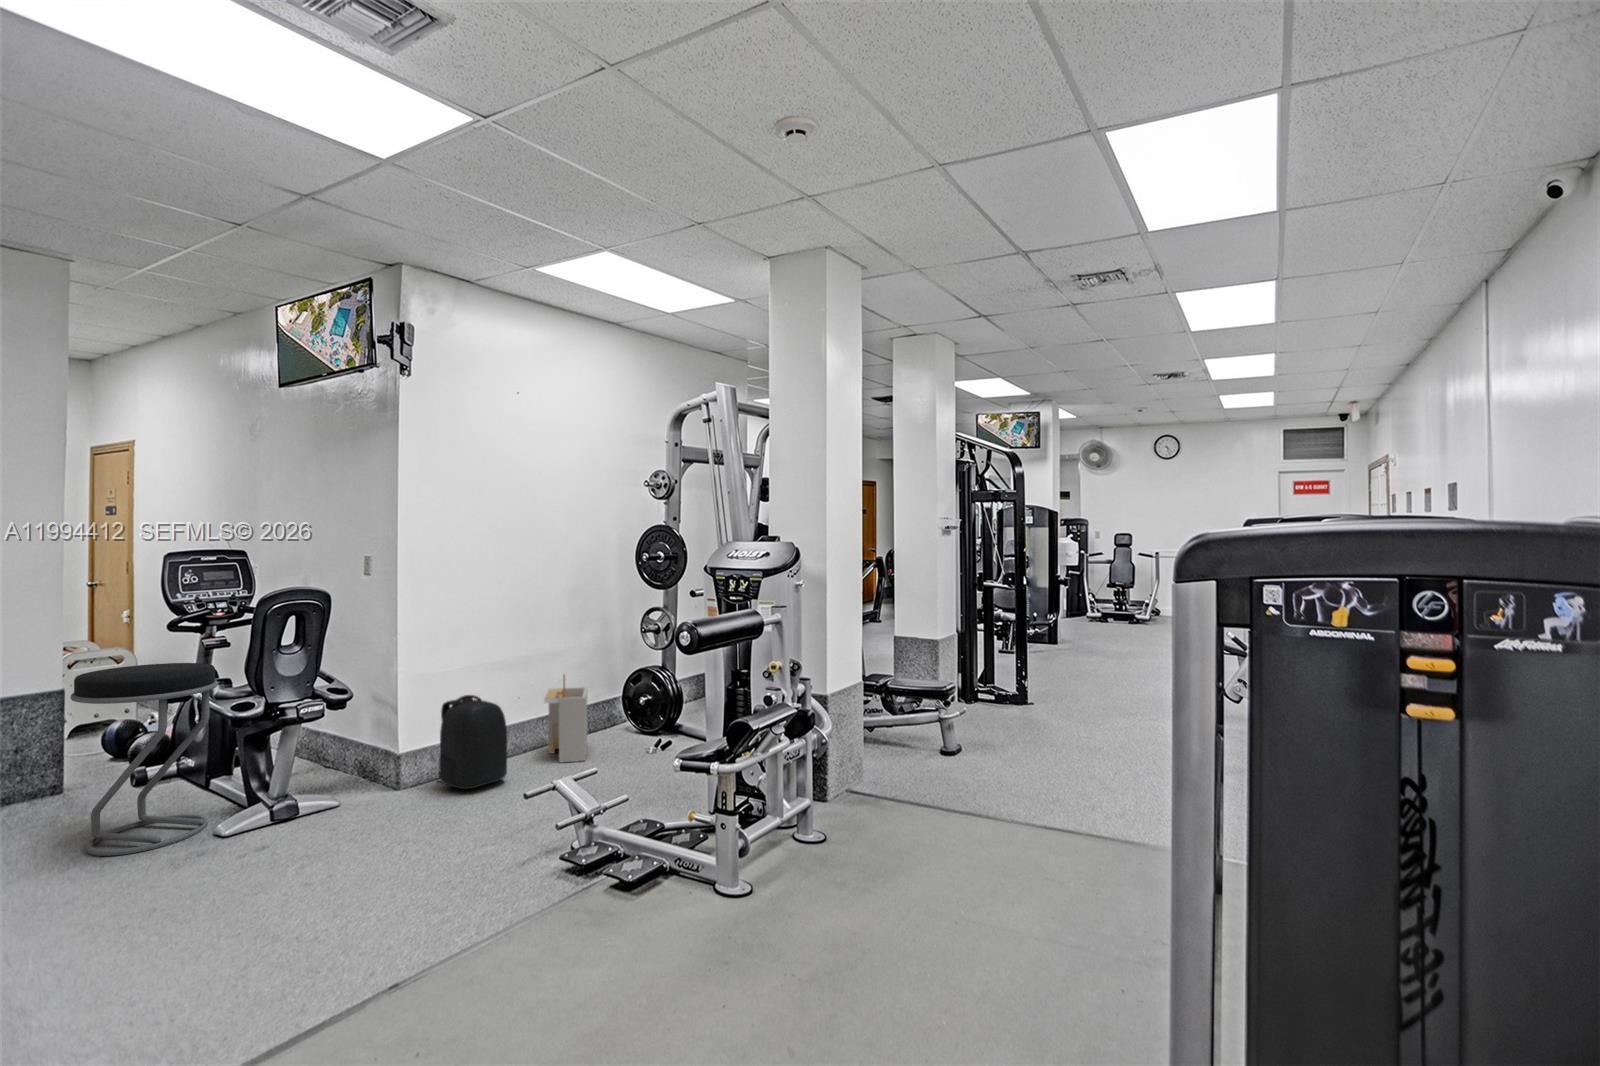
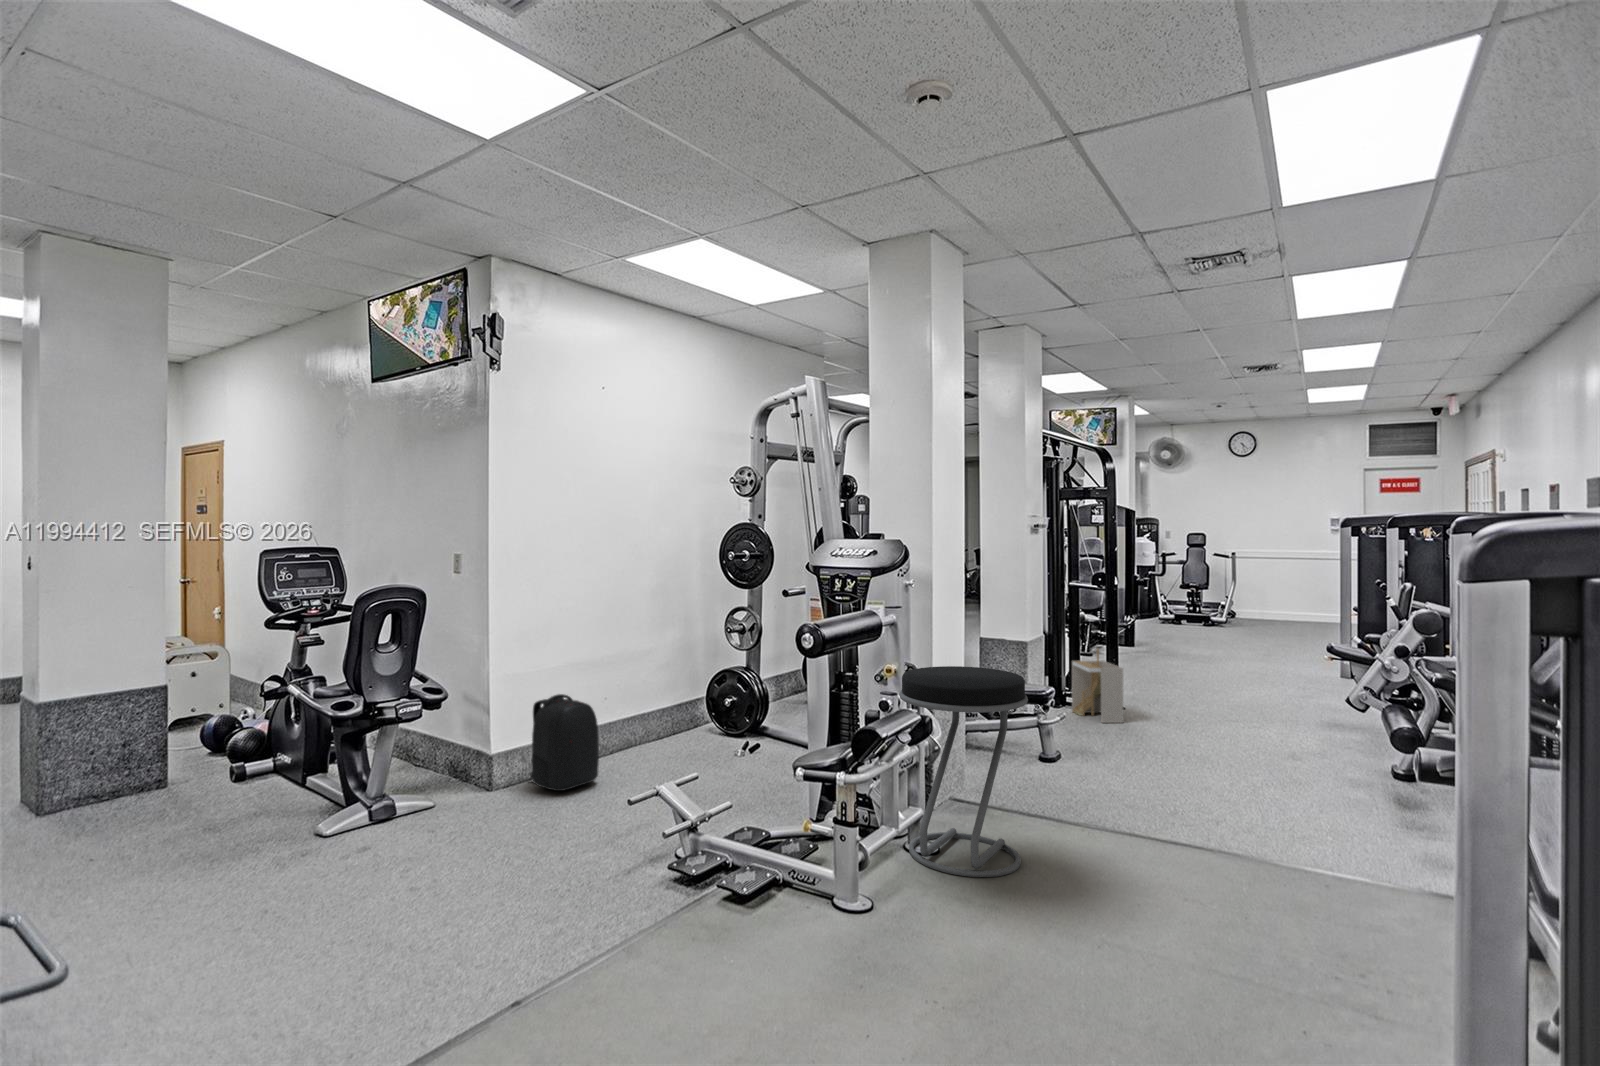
stool: present [70,663,218,856] -> present [899,666,1028,877]
storage bin: present [544,675,587,762] -> present [1072,649,1123,723]

